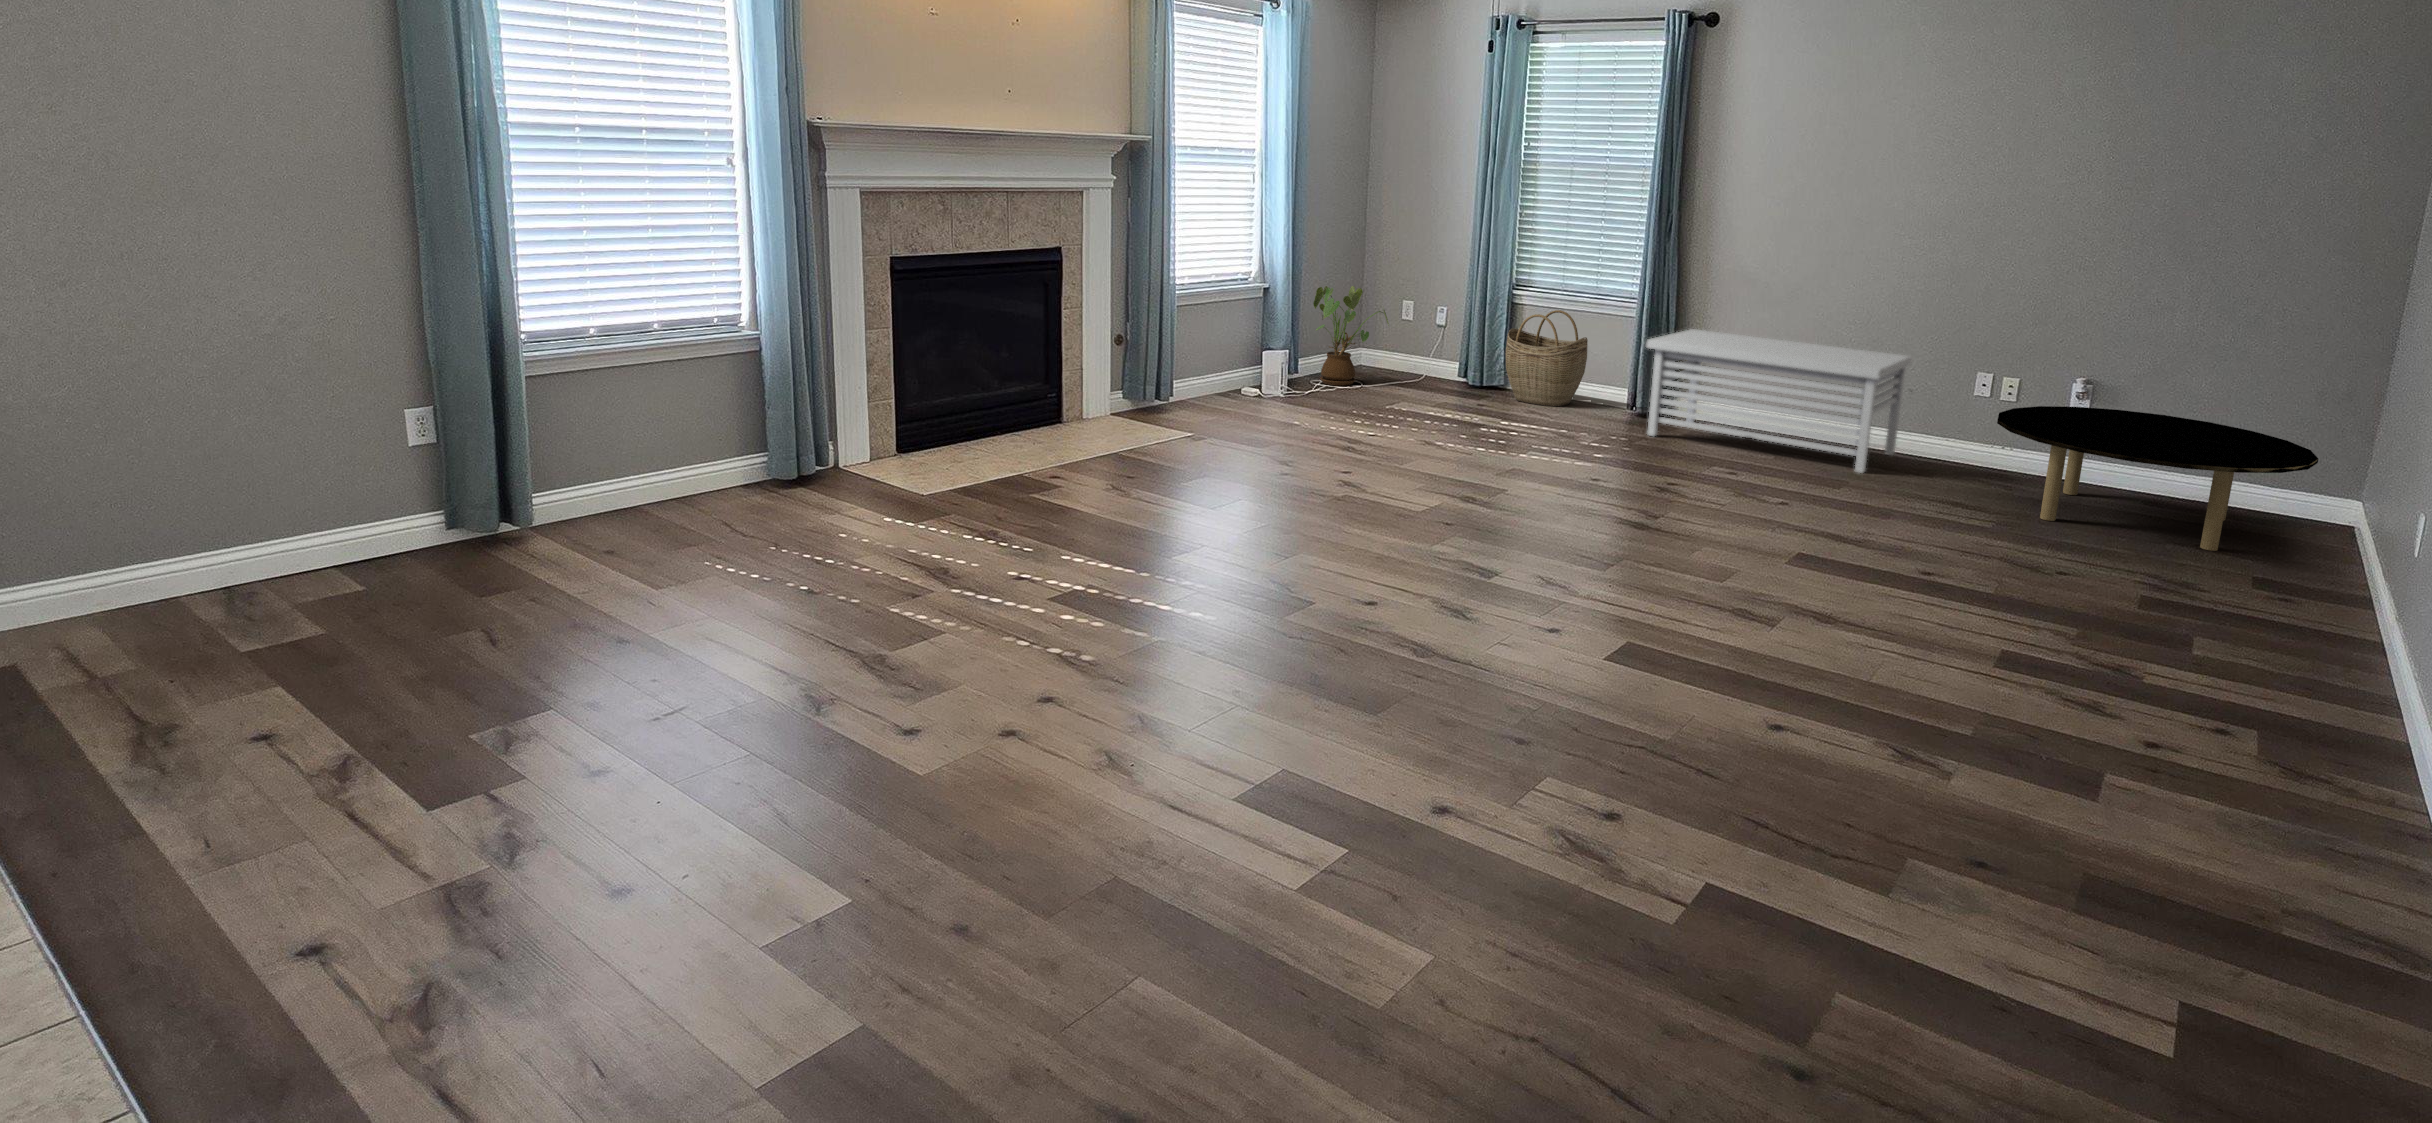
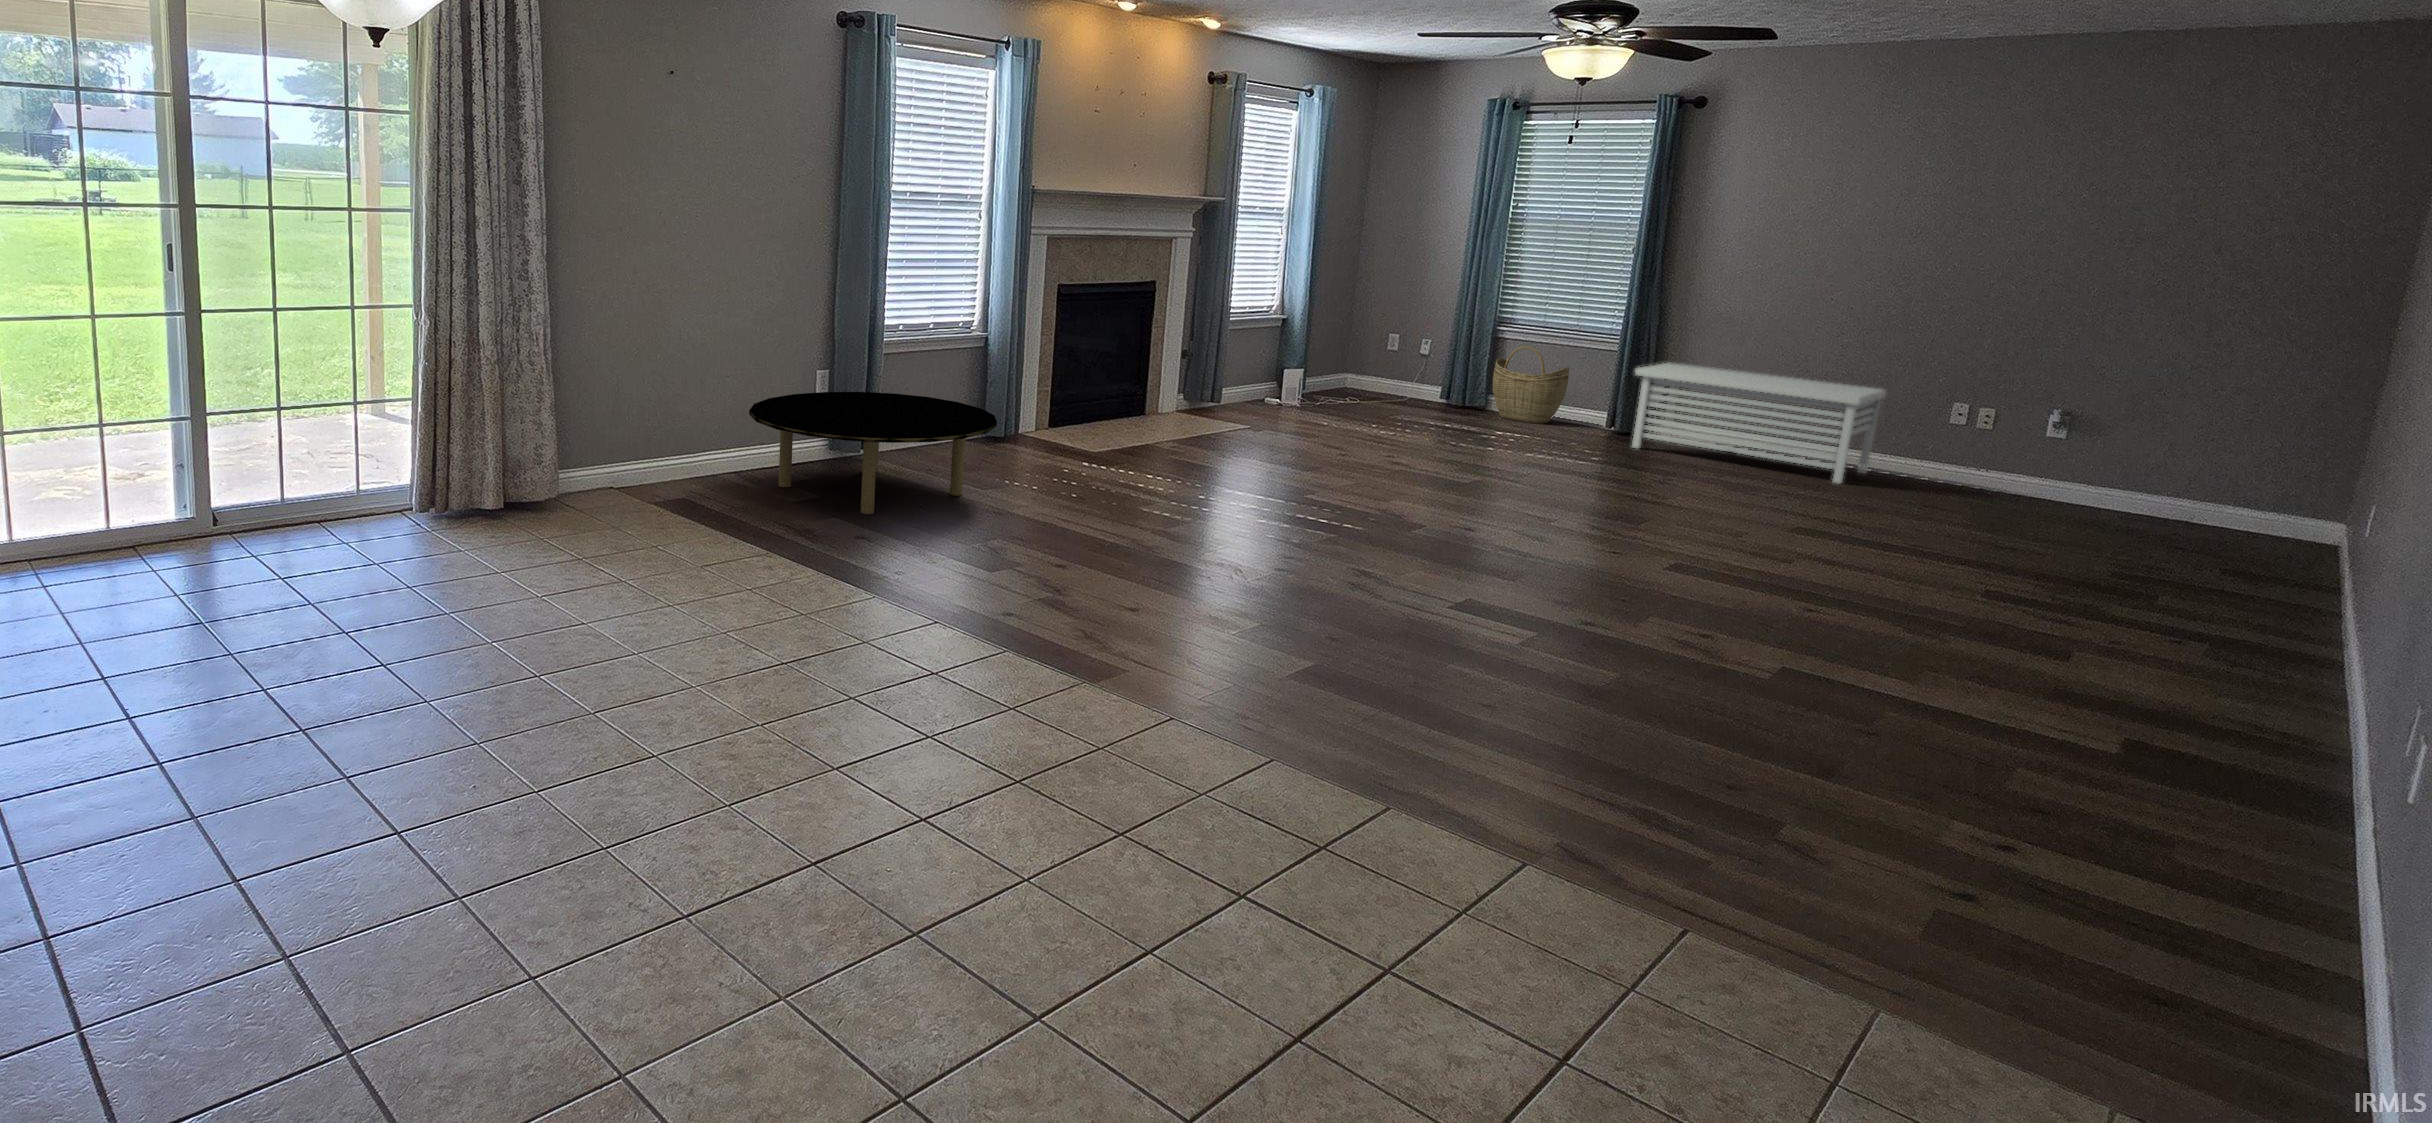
house plant: present [1313,286,1389,386] -> none [1320,319,1387,400]
coffee table: present [1997,406,2318,551] -> present [749,392,997,514]

